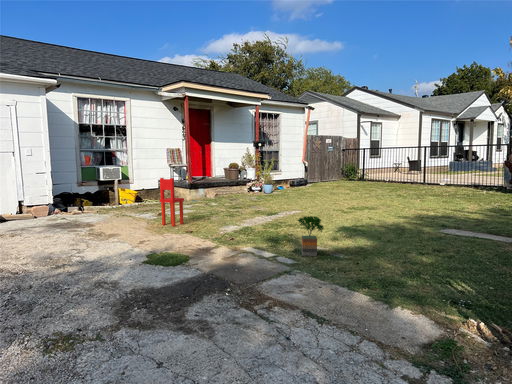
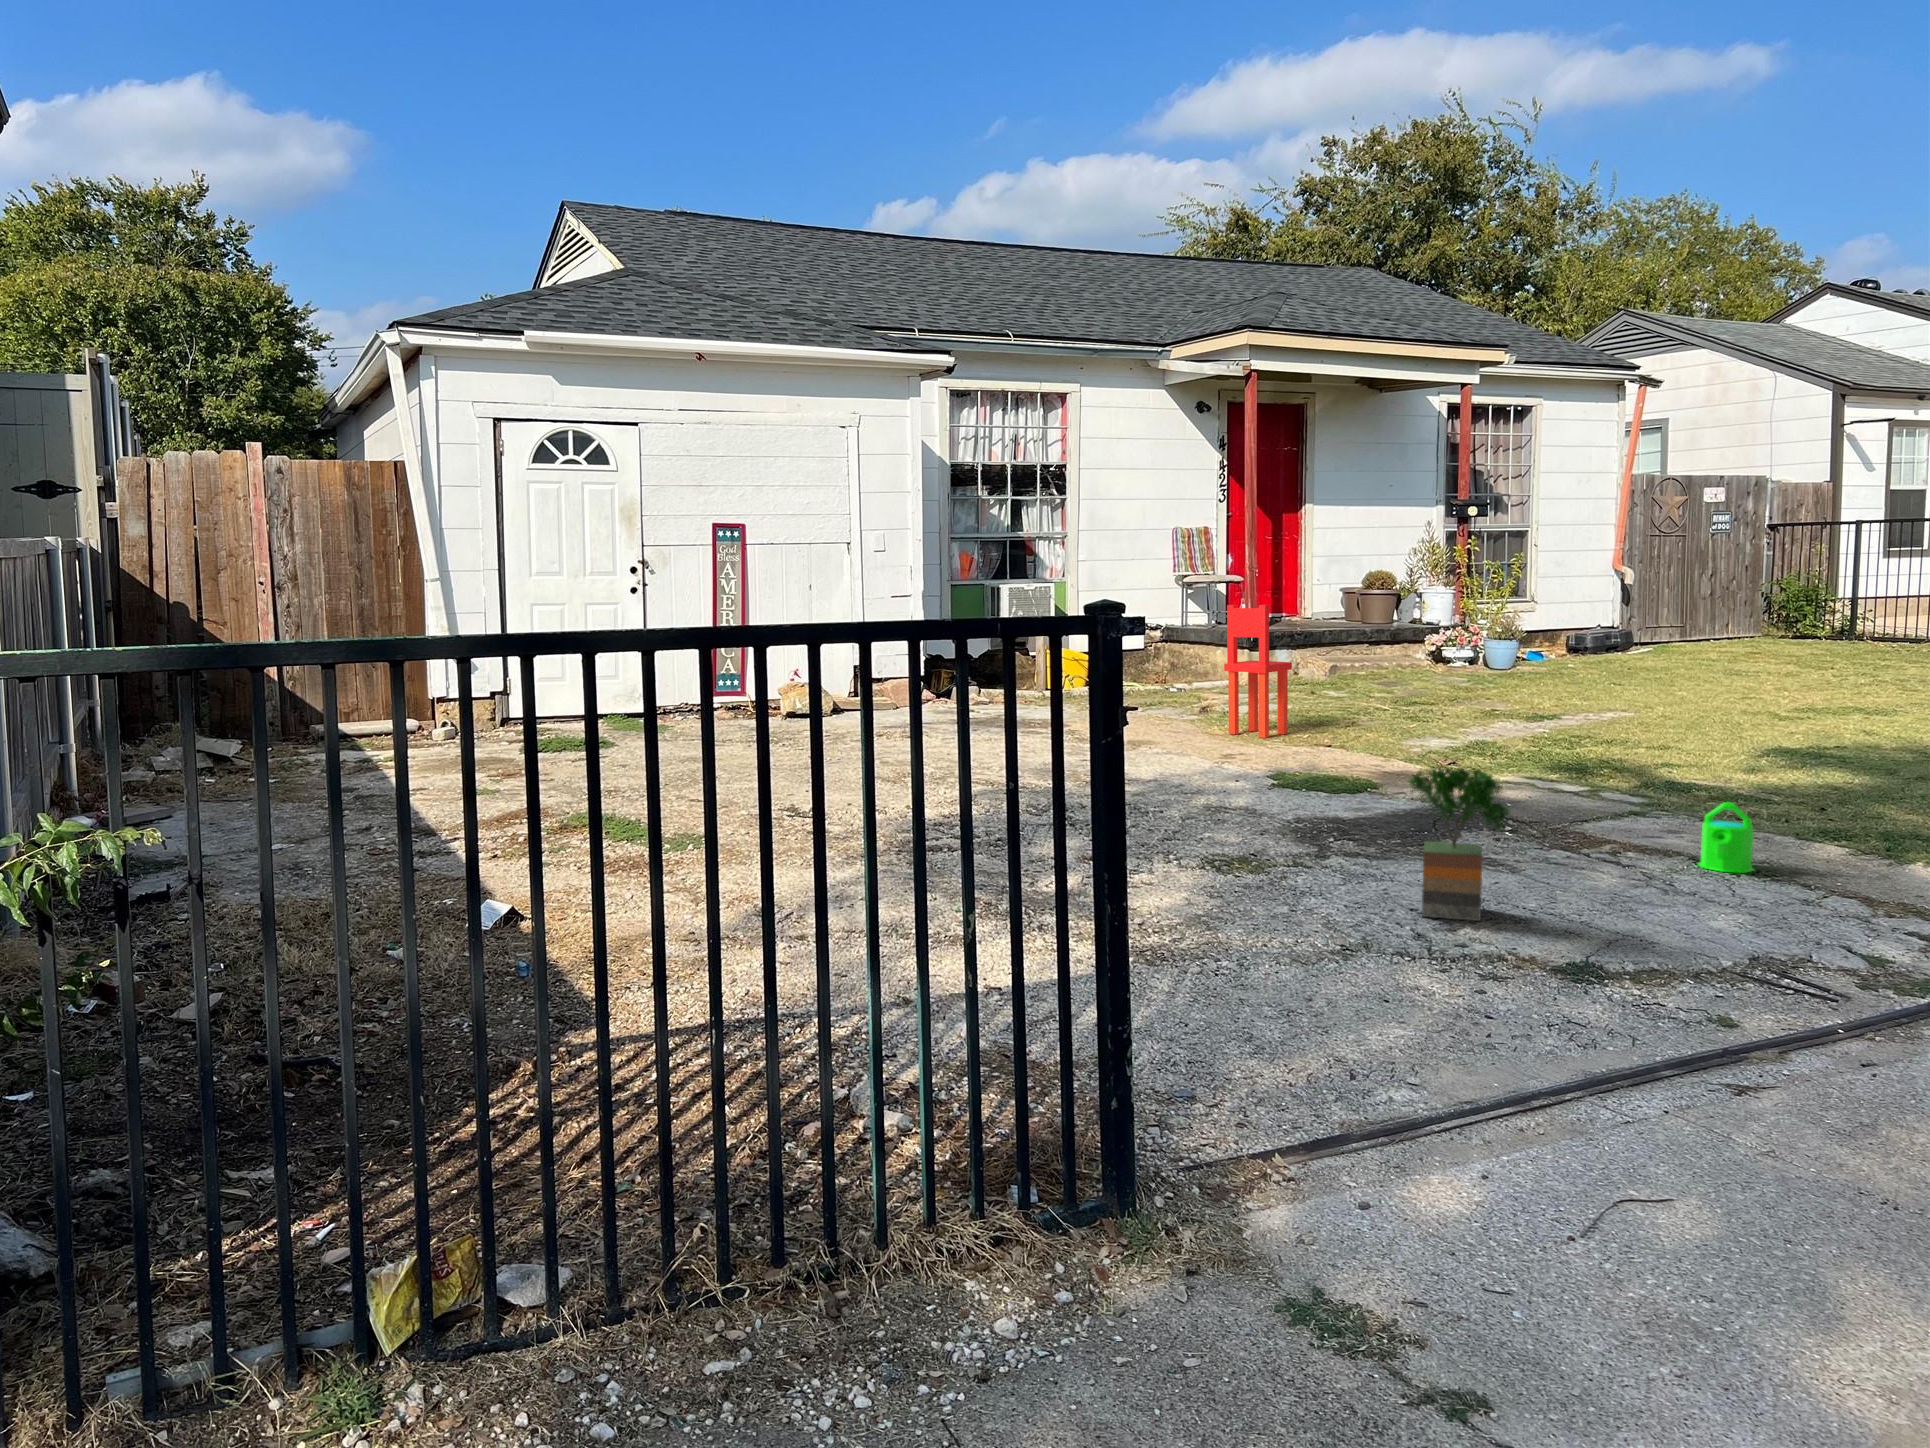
potted tree: present [298,216,324,256] -> present [1408,767,1511,921]
watering can: none [293,269,315,299] -> present [1698,802,1754,873]

